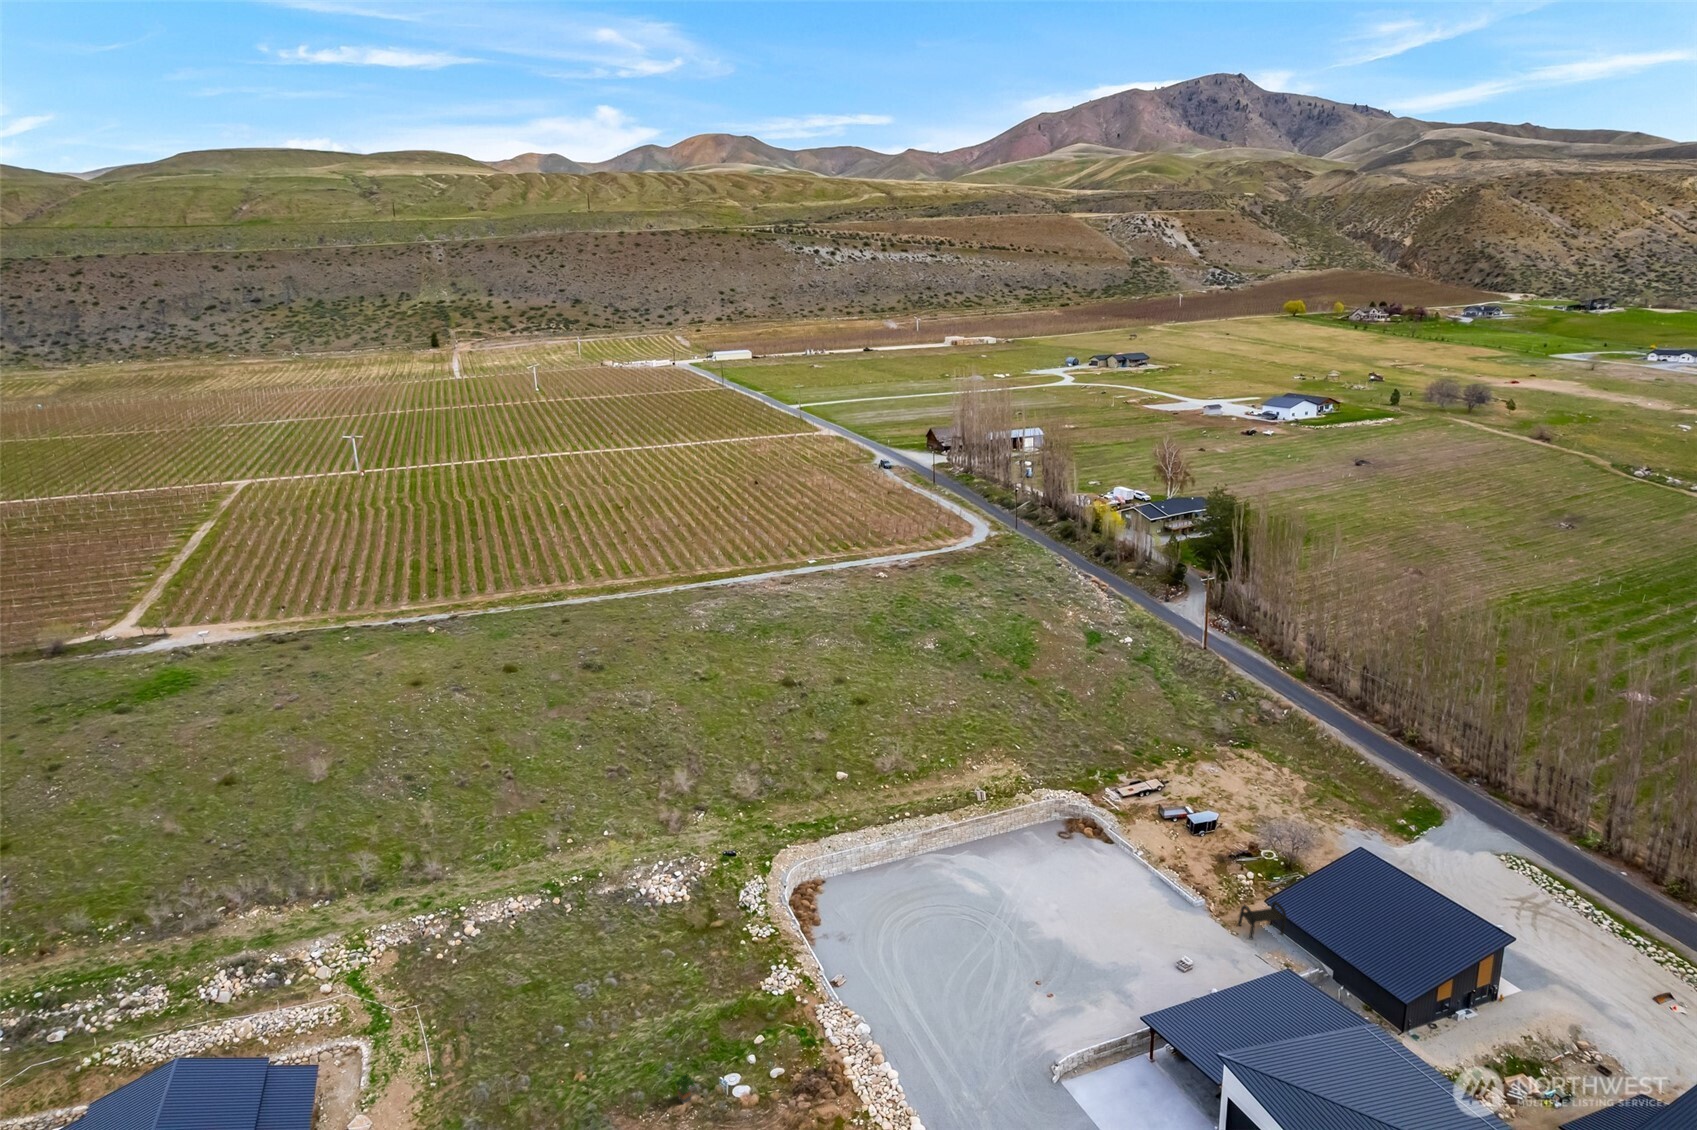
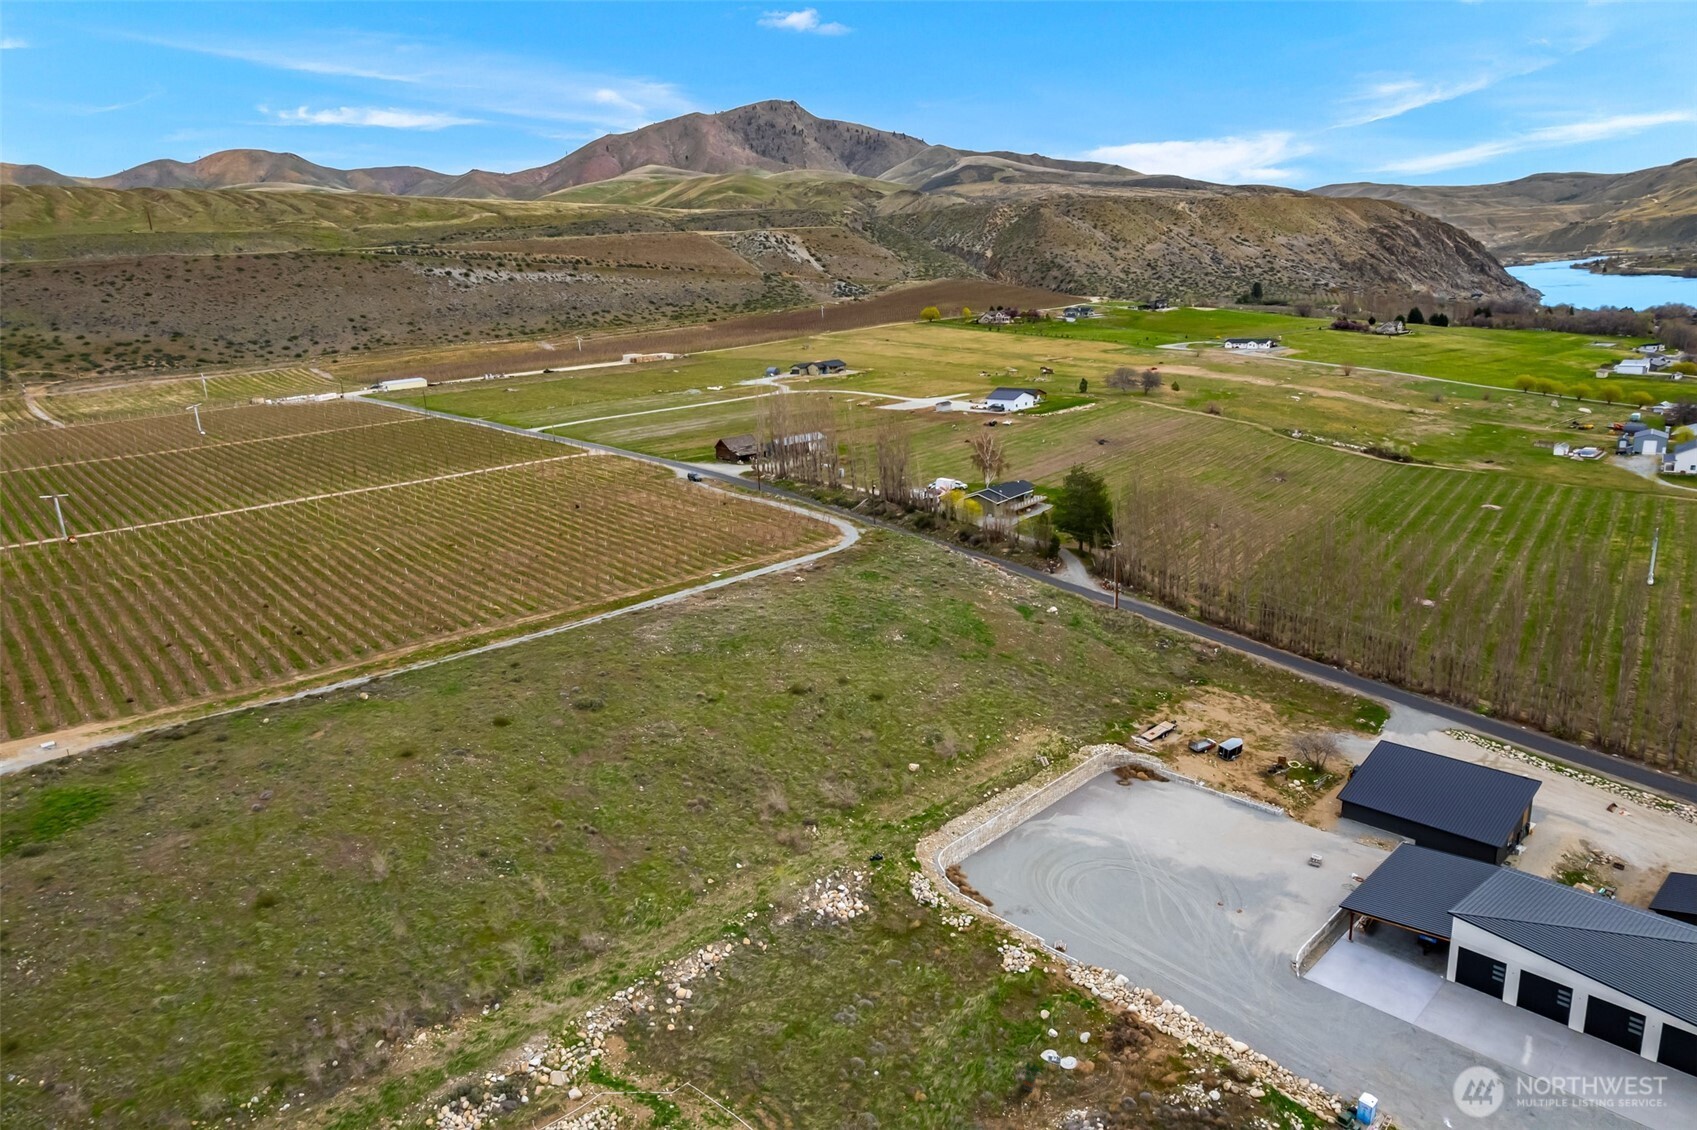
bench: present [1238,901,1286,939] -> none [1322,796,1361,831]

